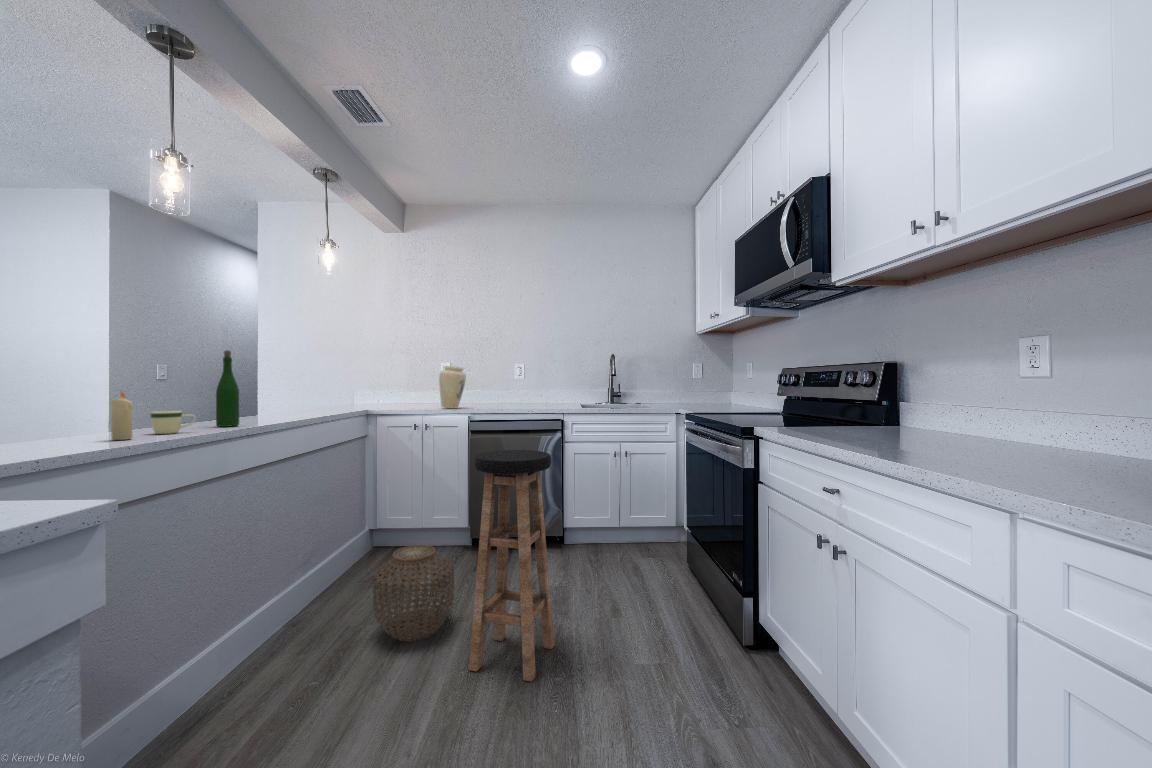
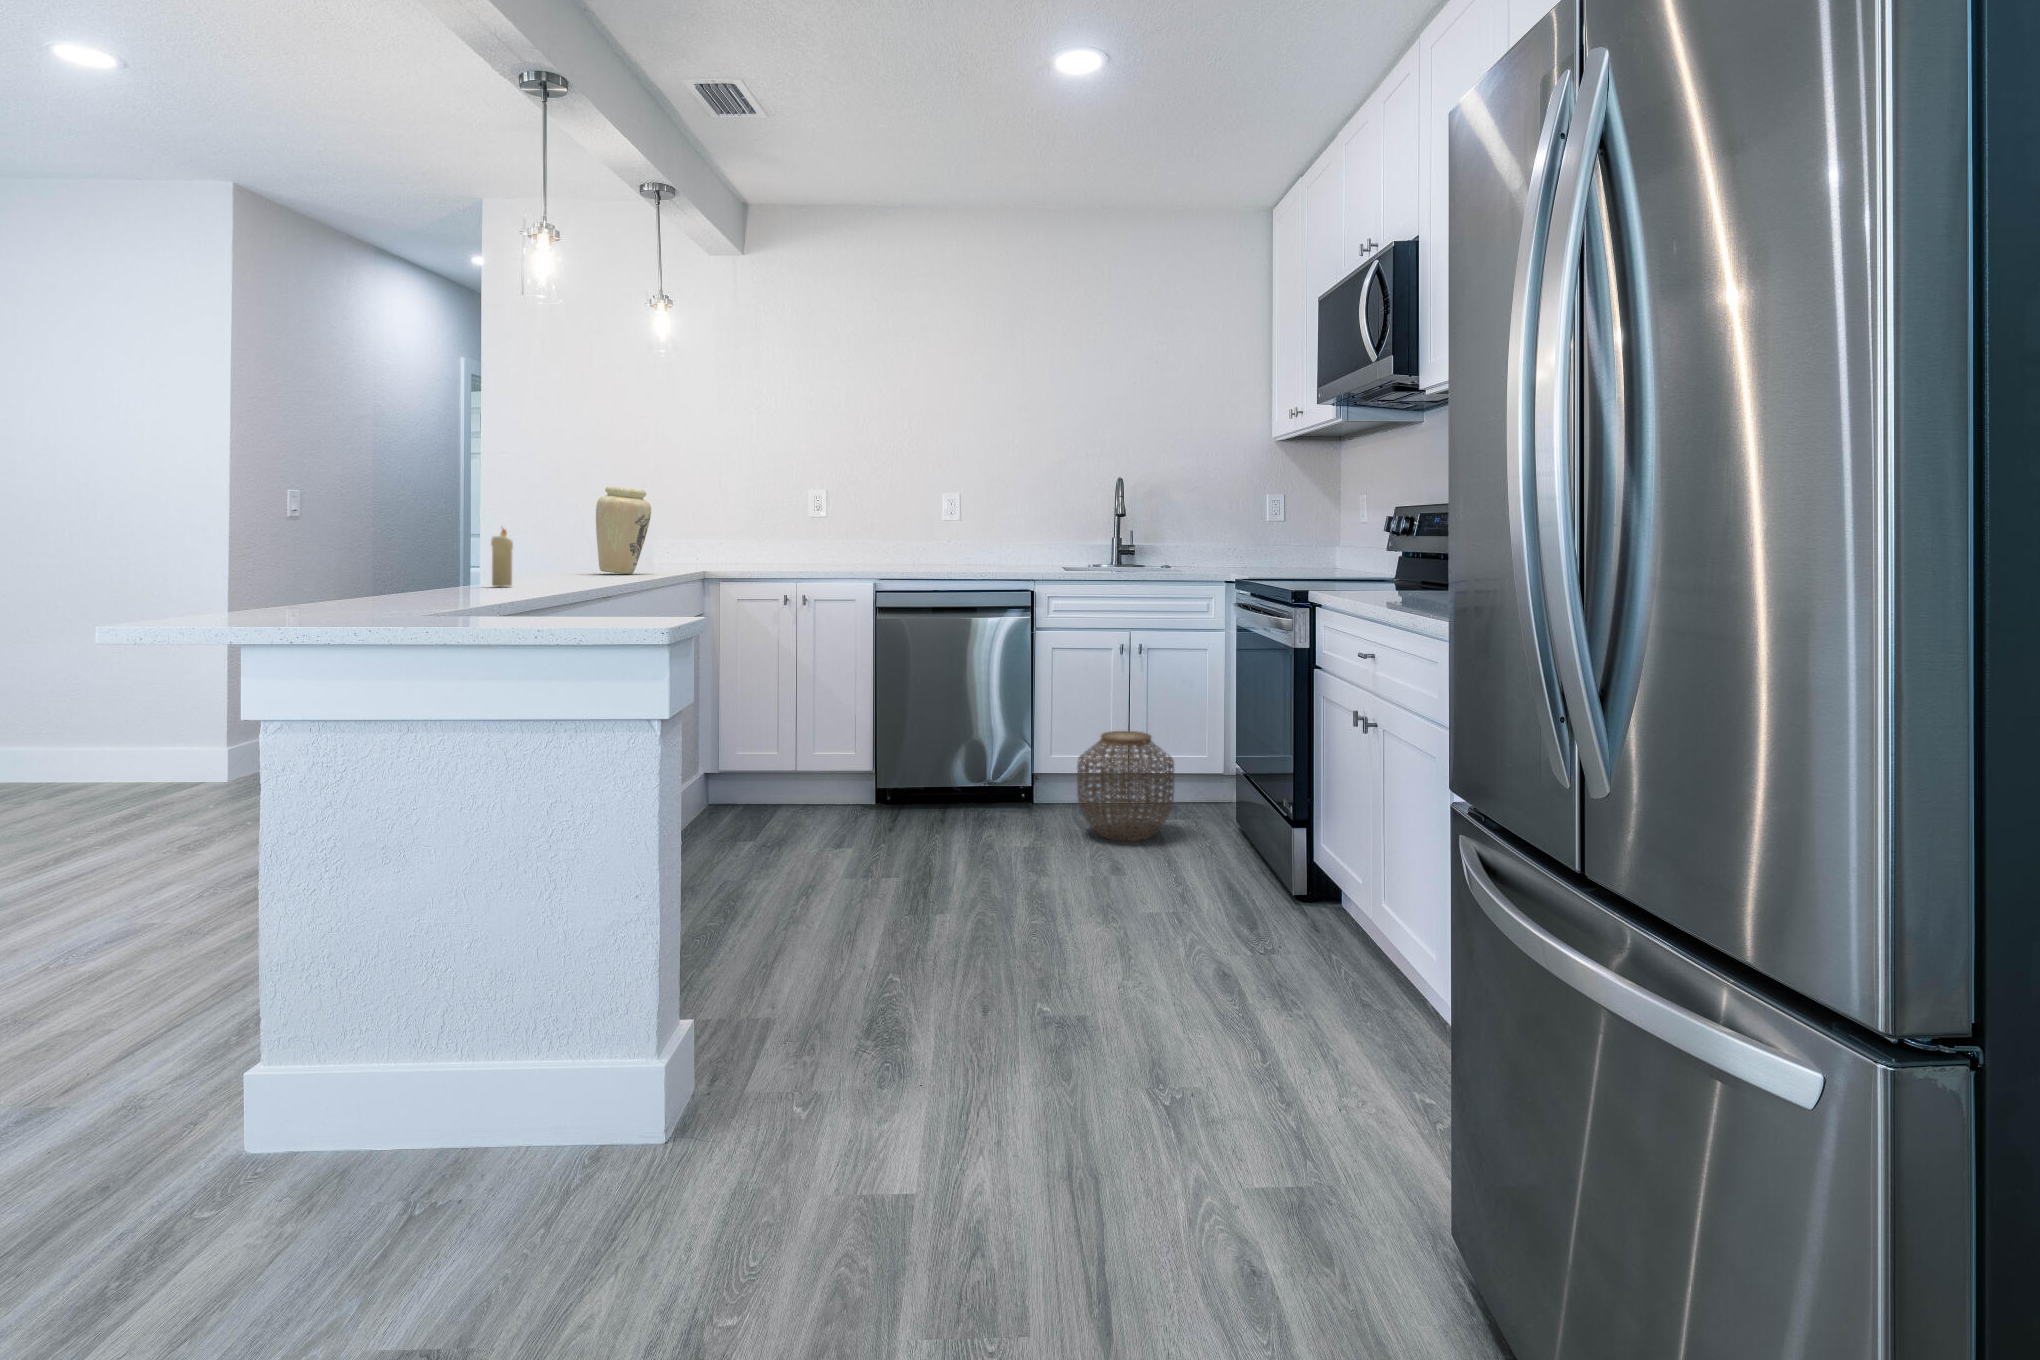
wine bottle: present [216,350,239,427] -> none [558,474,587,580]
vase: present [439,366,466,409] -> present [596,487,651,574]
mug: present [150,411,196,434] -> none [509,555,558,584]
bar stool: present [469,450,554,682] -> none [909,620,1025,925]
woven basket: present [373,545,454,641] -> present [1077,731,1174,841]

